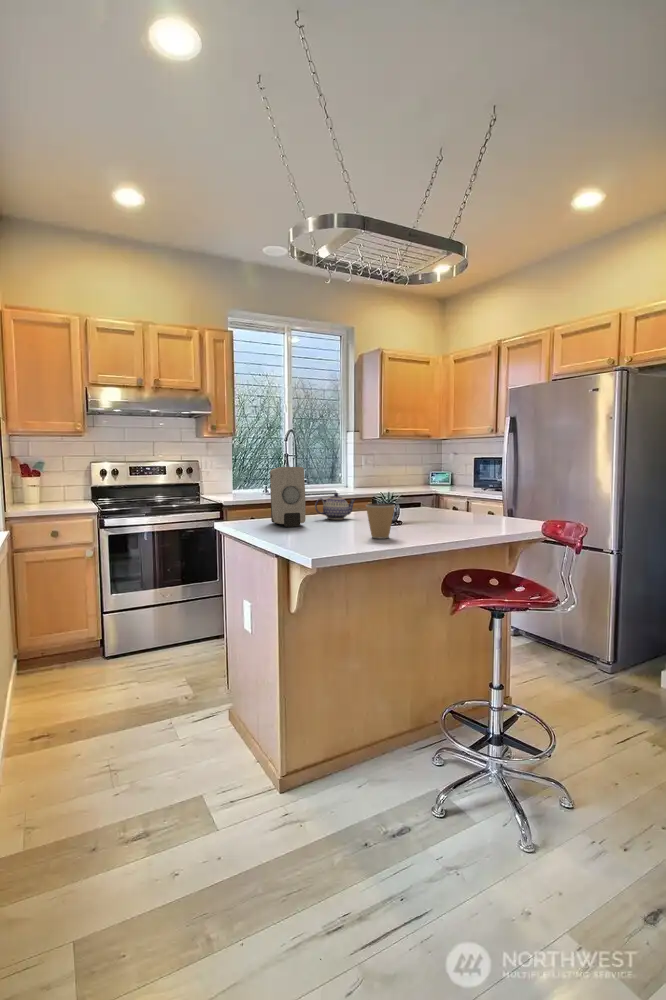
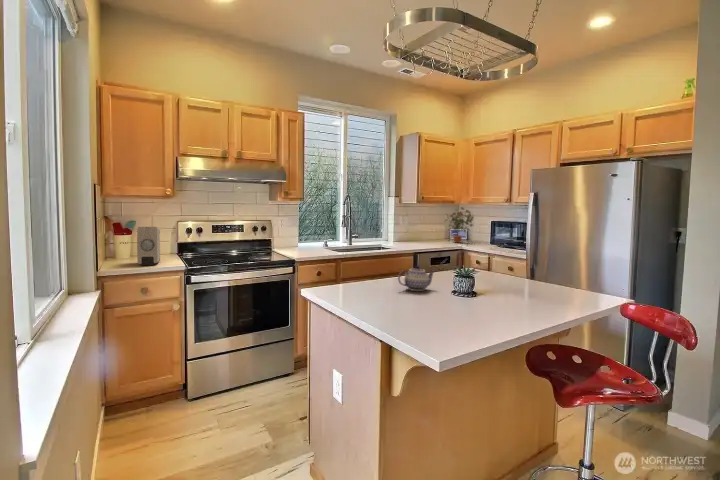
potted plant: none [418,442,454,486] -> present [445,207,473,243]
soap dispenser: present [270,467,305,527] -> present [137,227,160,266]
coffee cup: present [366,504,395,539] -> none [473,288,505,327]

